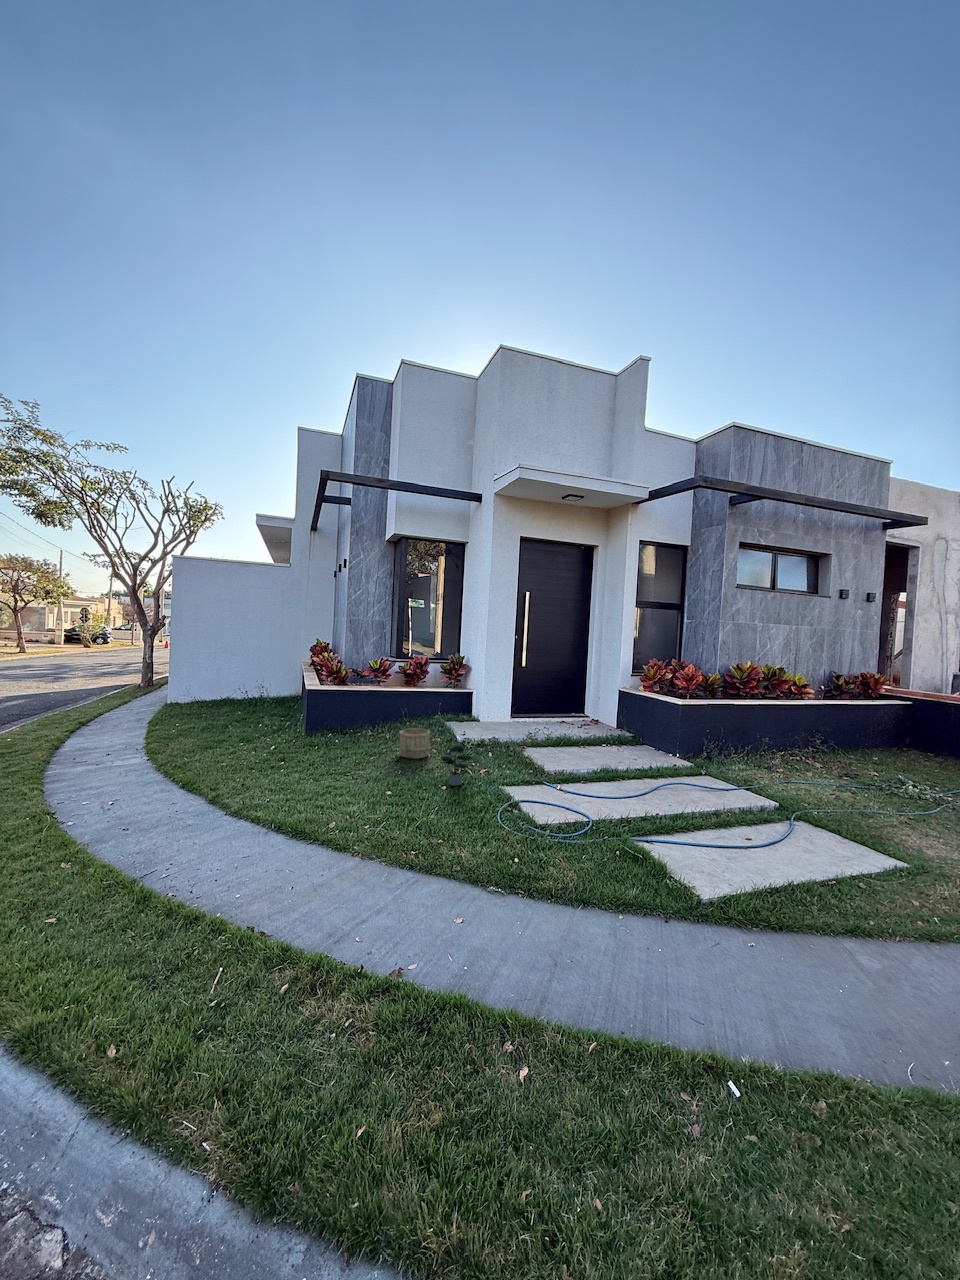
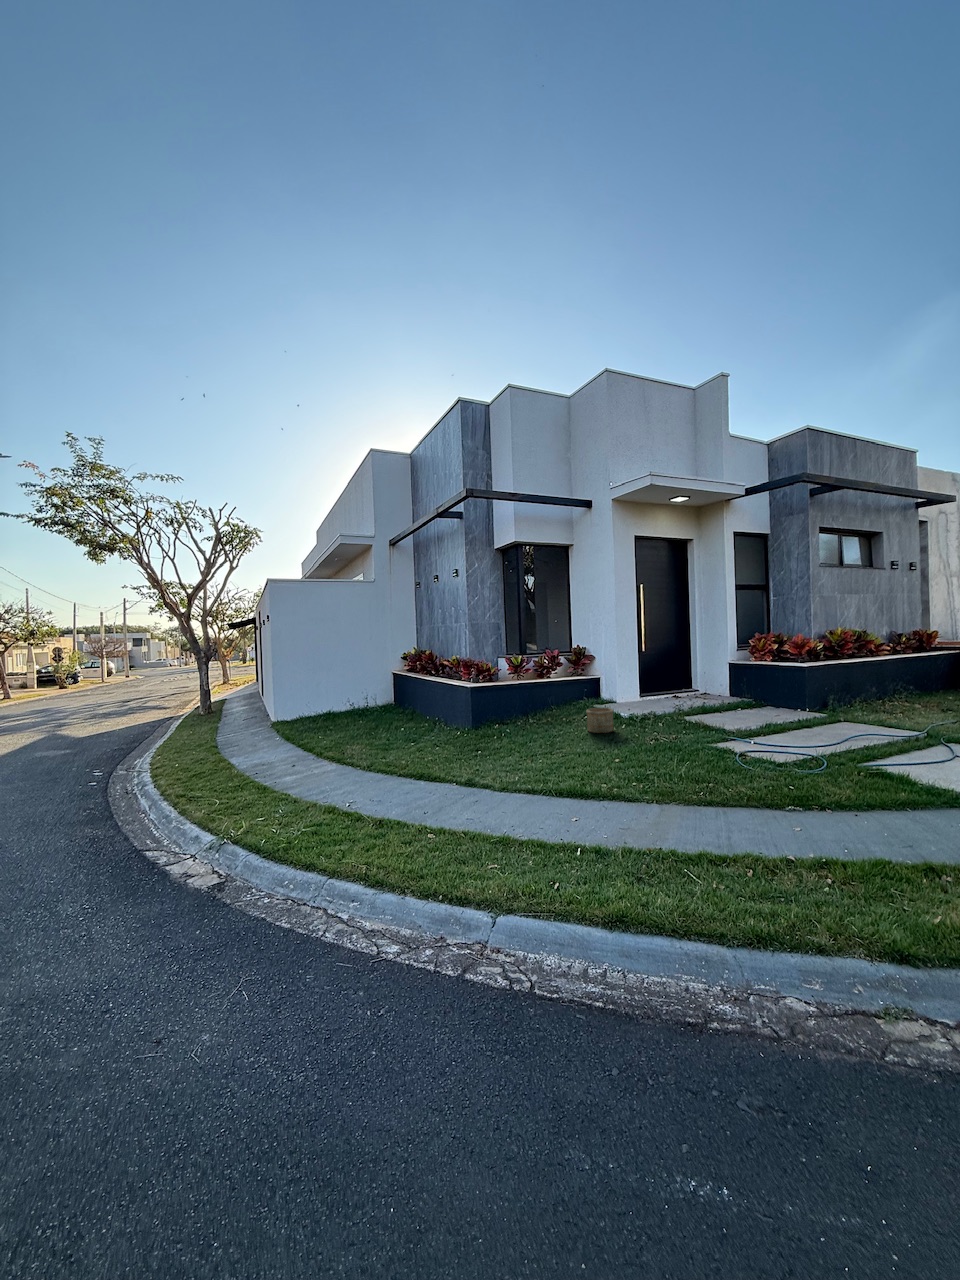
potted plant: present [441,744,474,786] -> none [652,713,685,746]

